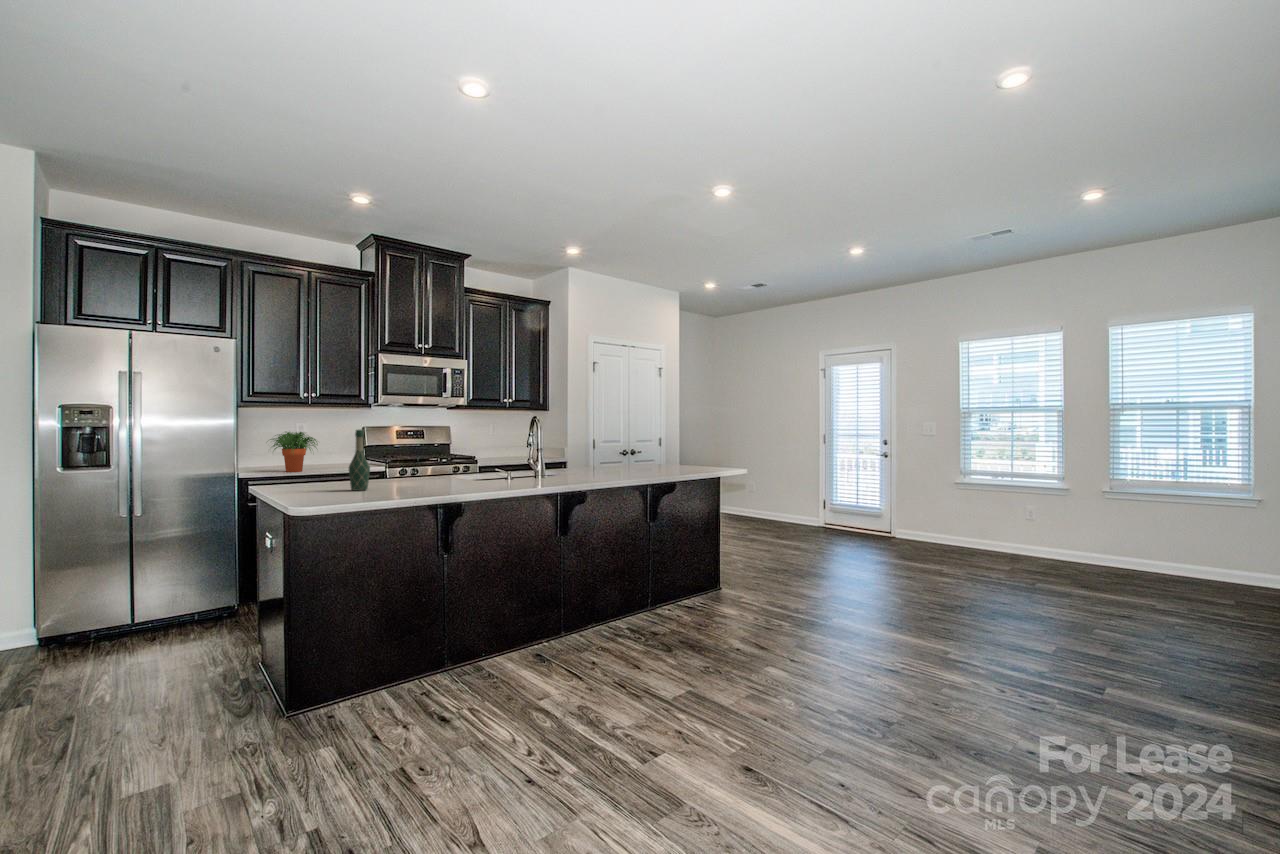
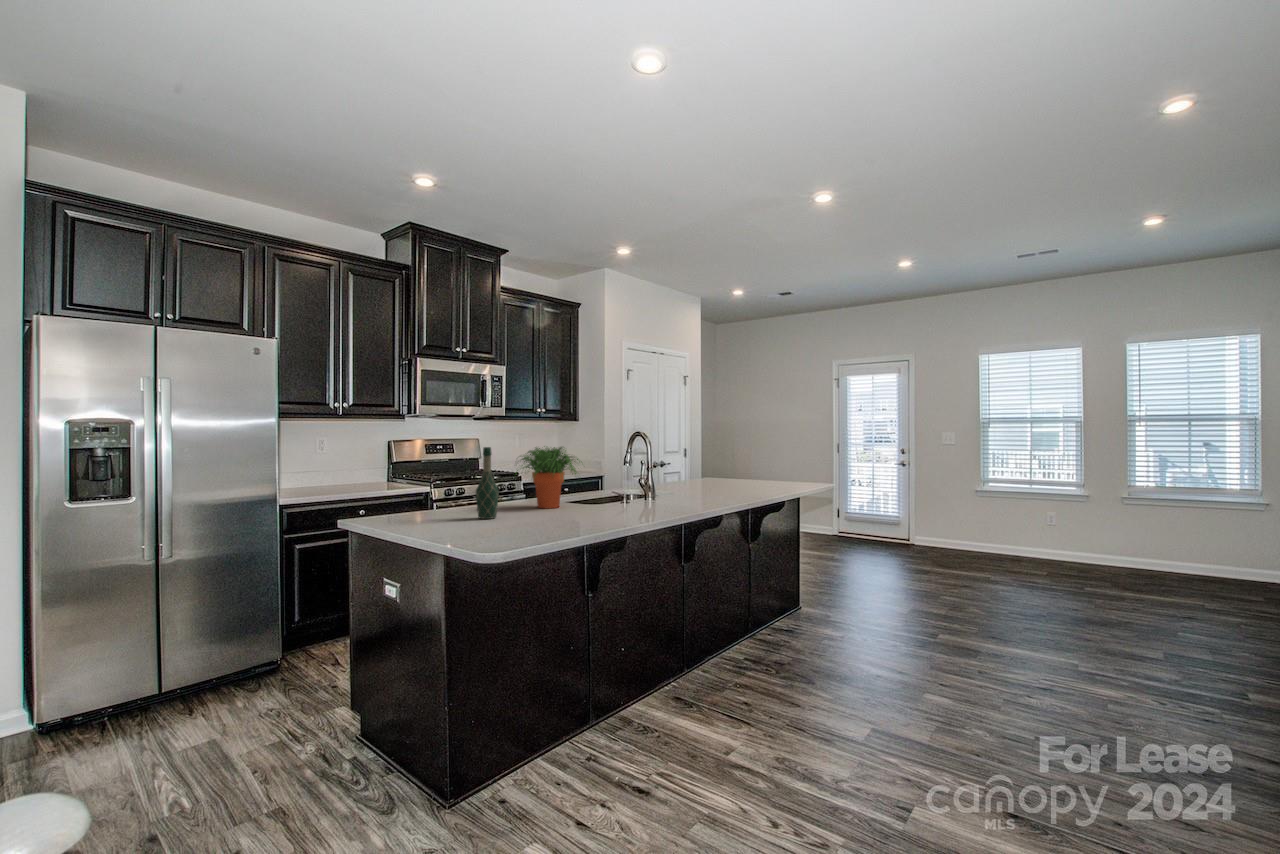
potted plant: present [270,432,318,472] -> present [516,446,578,508]

